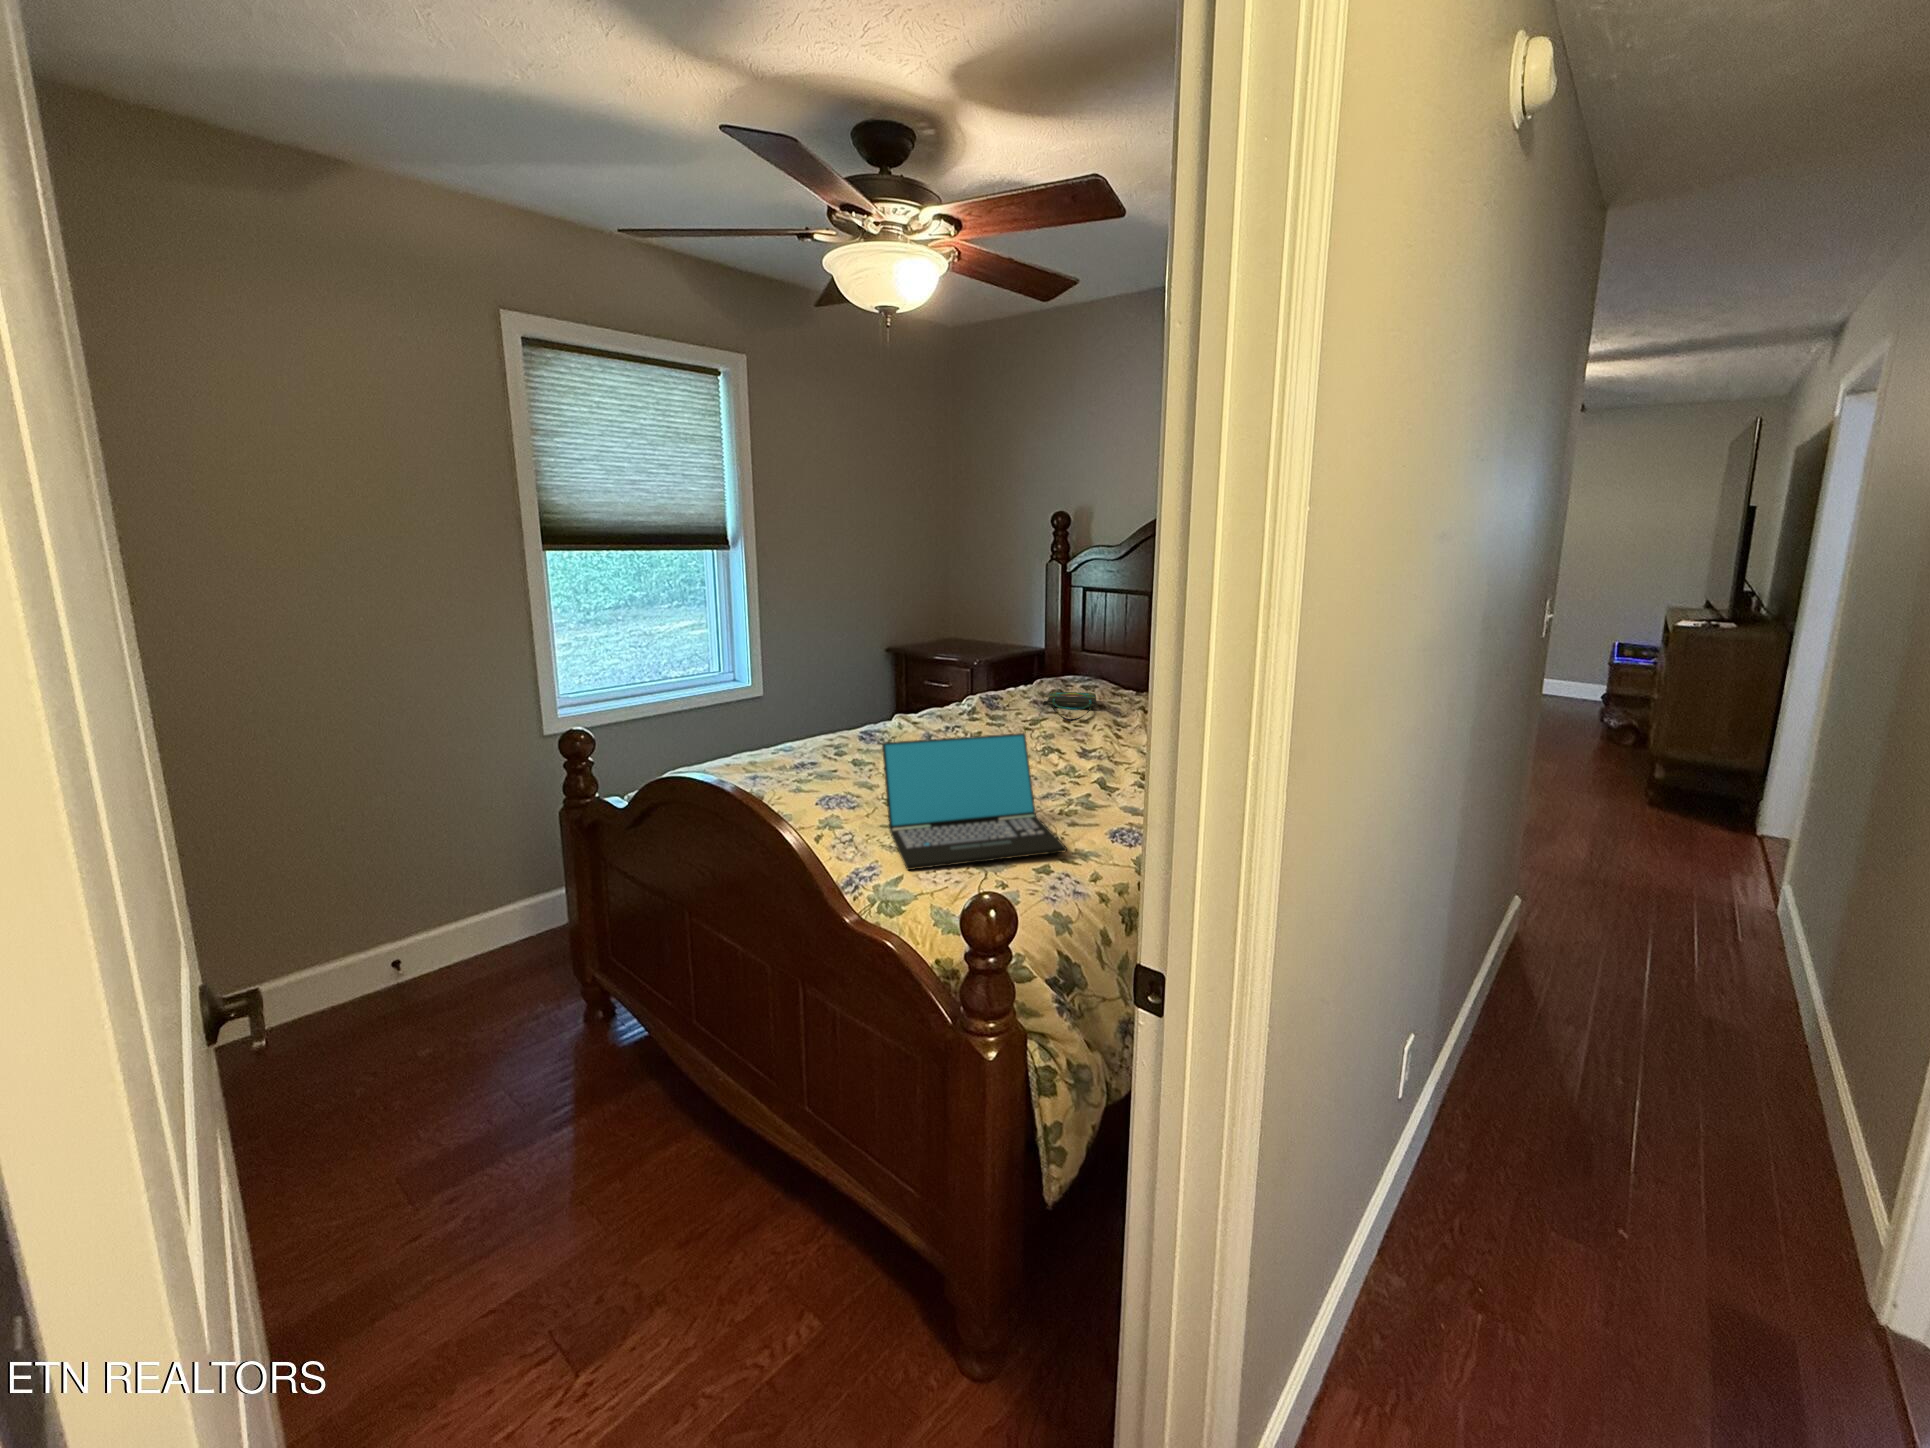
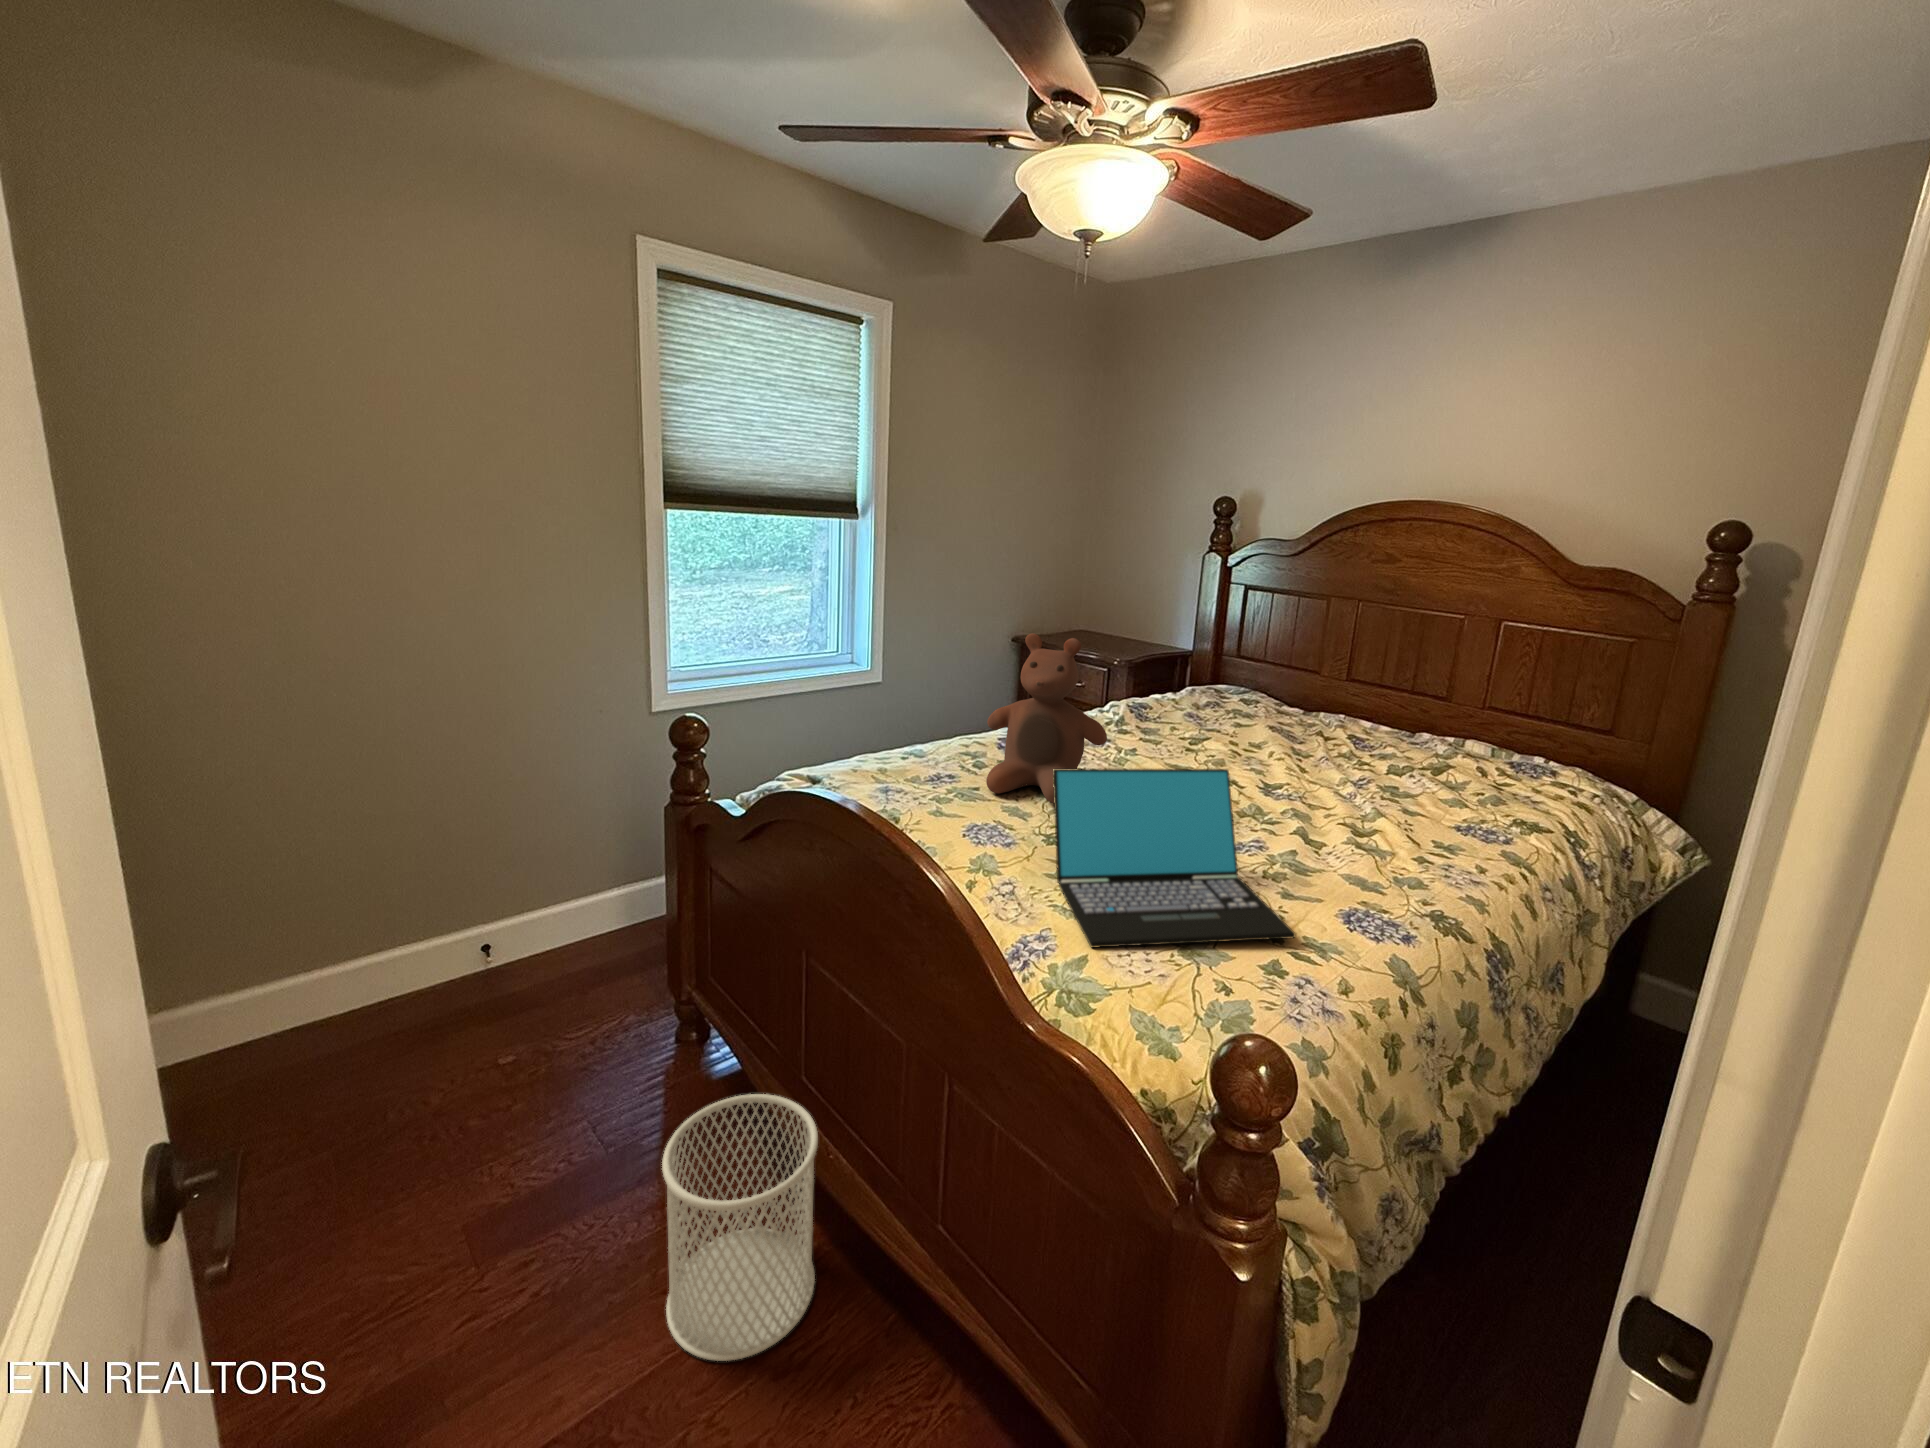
stuffed bear: none [840,638,941,776] -> present [986,633,1107,803]
tote bag: present [1043,692,1098,721] -> none [1202,705,1268,744]
wastebasket: none [580,1026,715,1230] -> present [662,1094,818,1361]

